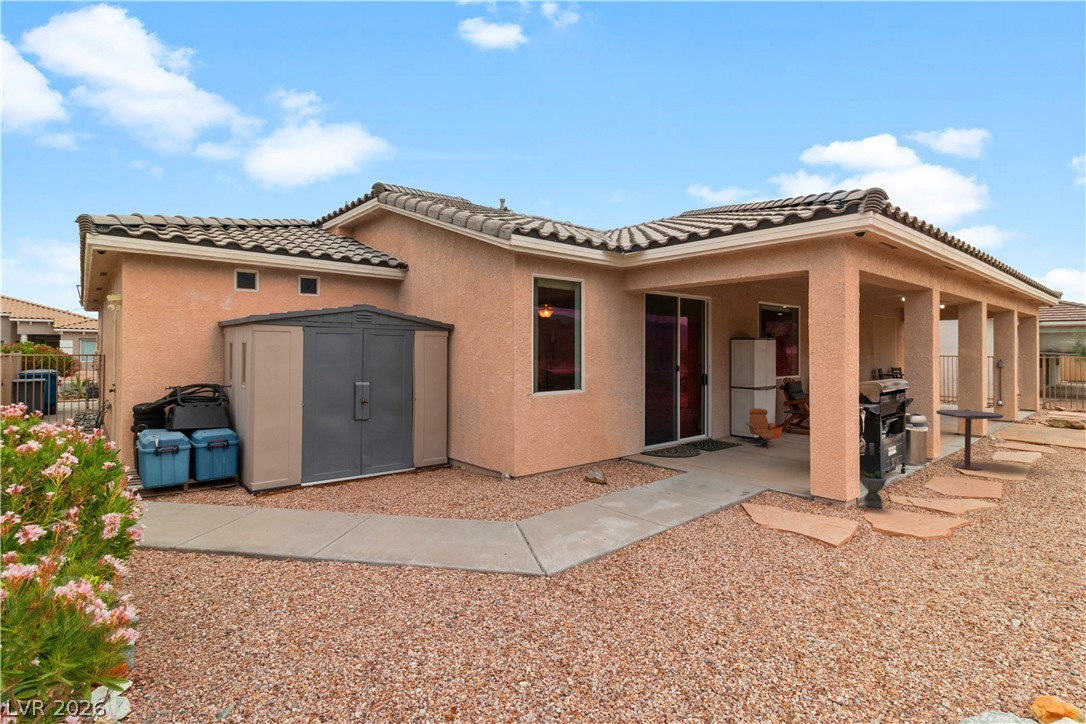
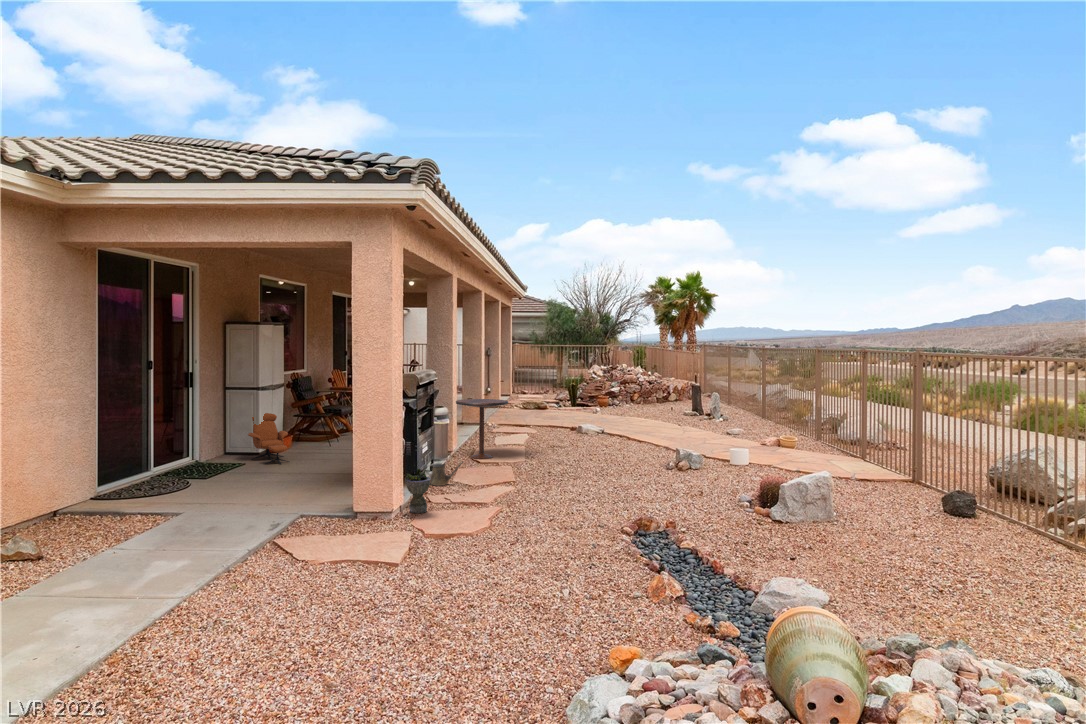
watering can: none [891,466,935,488] -> present [427,462,463,486]

